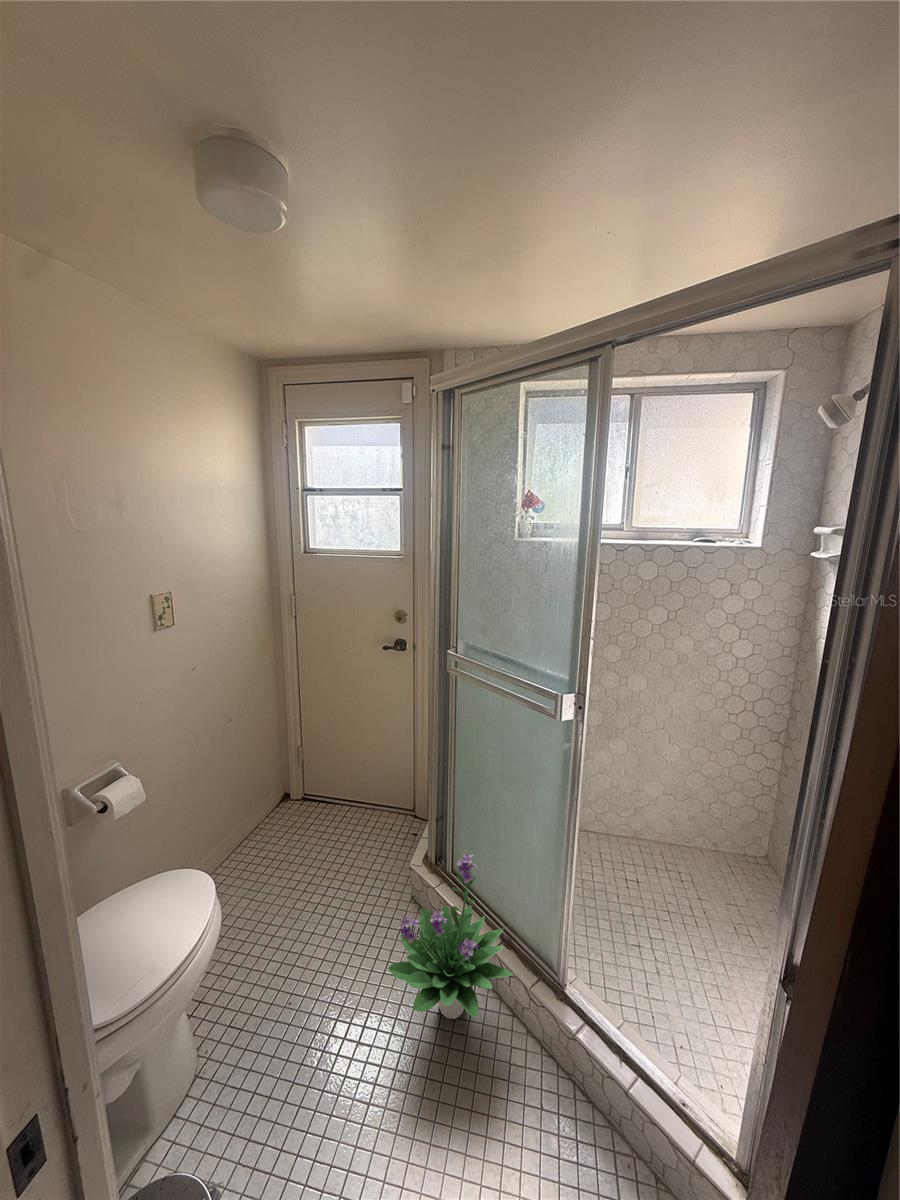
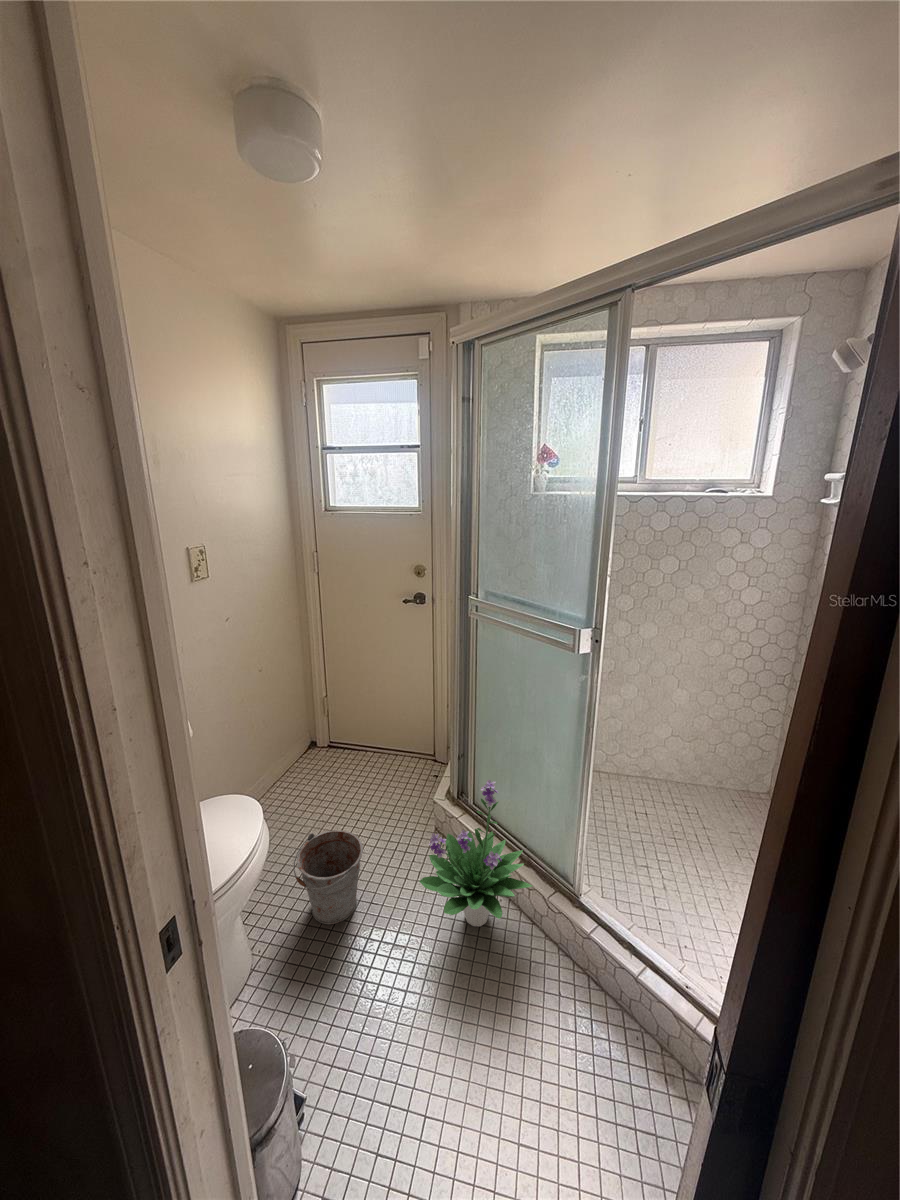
bucket: none [250,904,328,1016] -> present [293,830,363,924]

